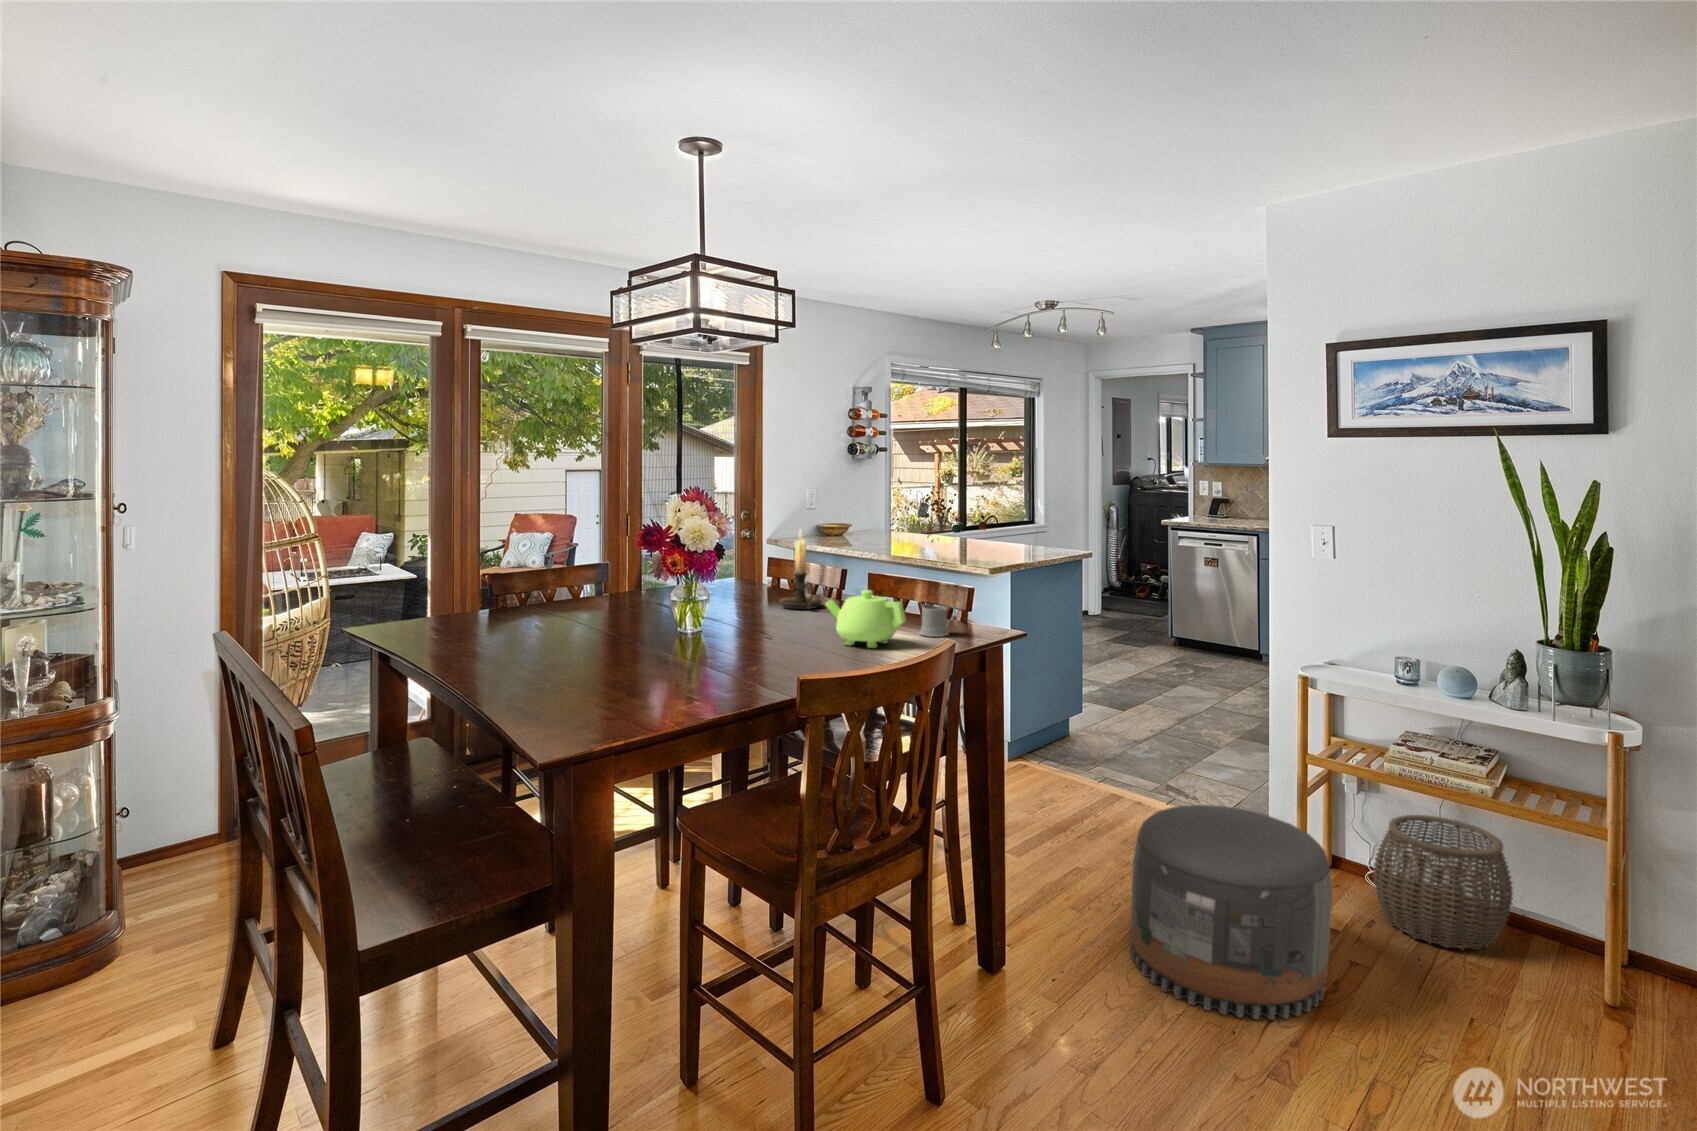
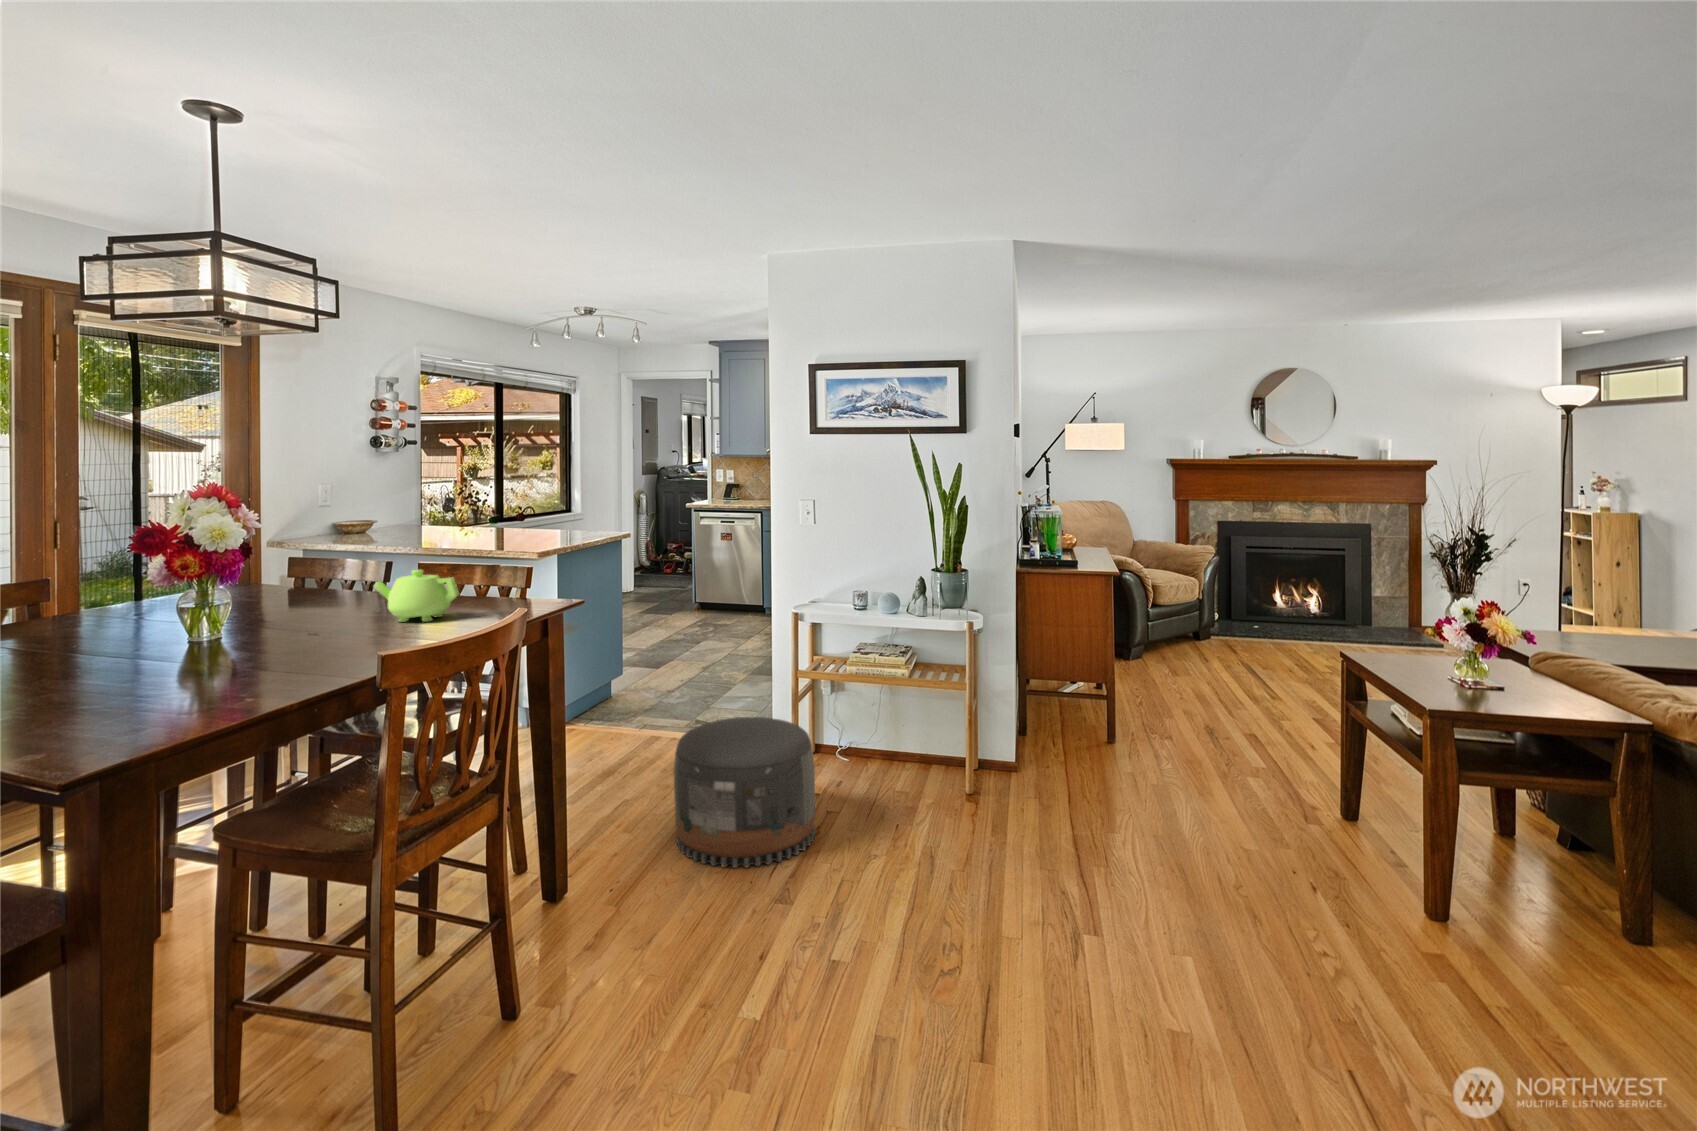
candle holder: present [780,530,822,609] -> none [314,517,363,599]
mug: present [920,604,956,637] -> none [472,578,506,608]
woven basket: present [1374,815,1513,950] -> none [844,702,926,790]

